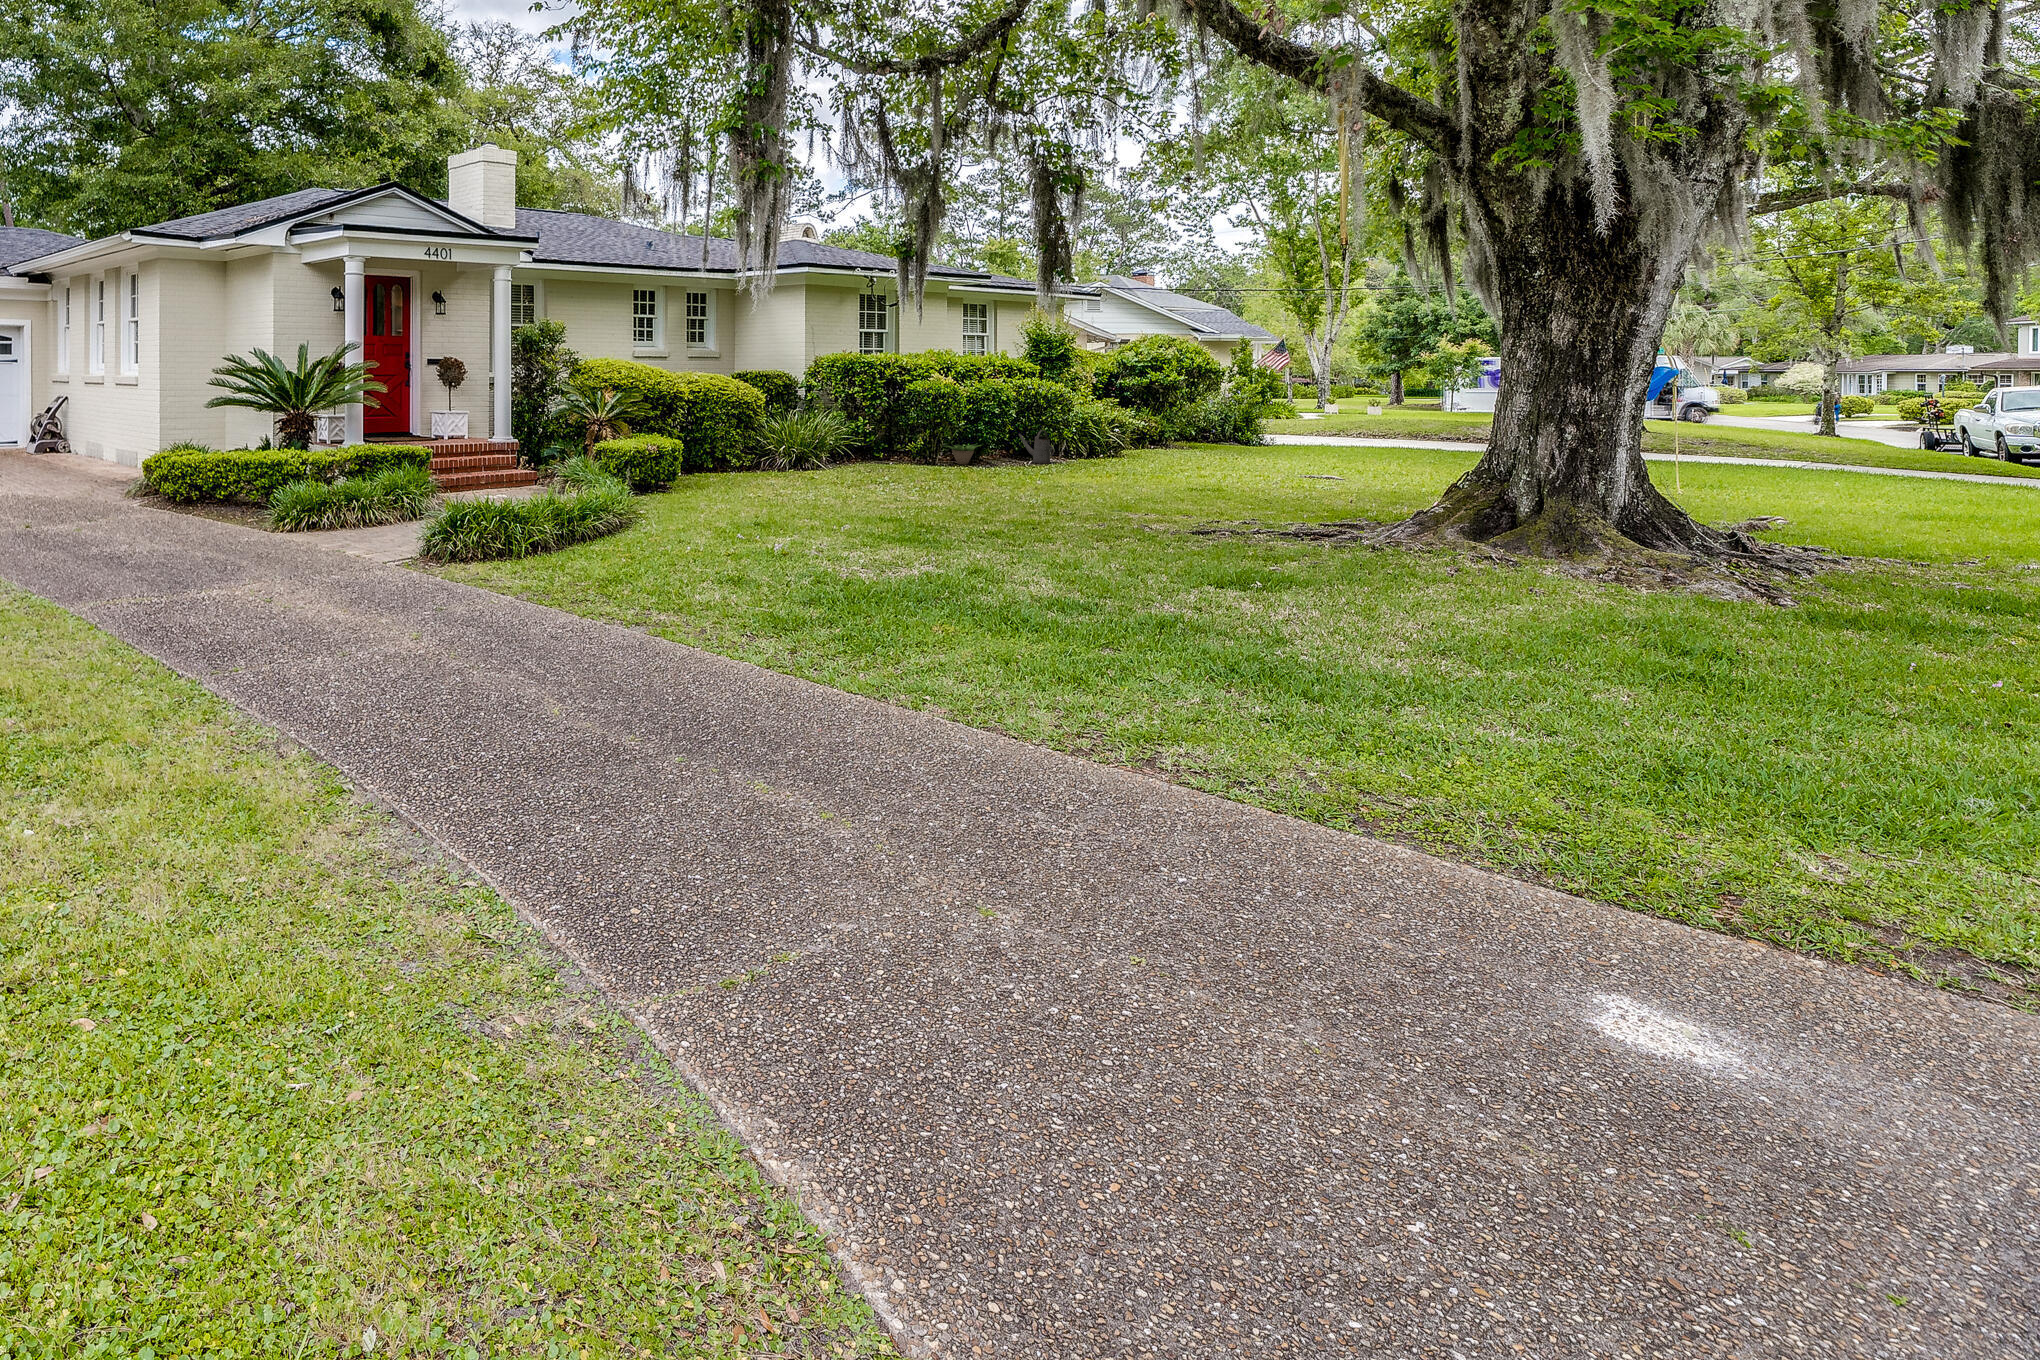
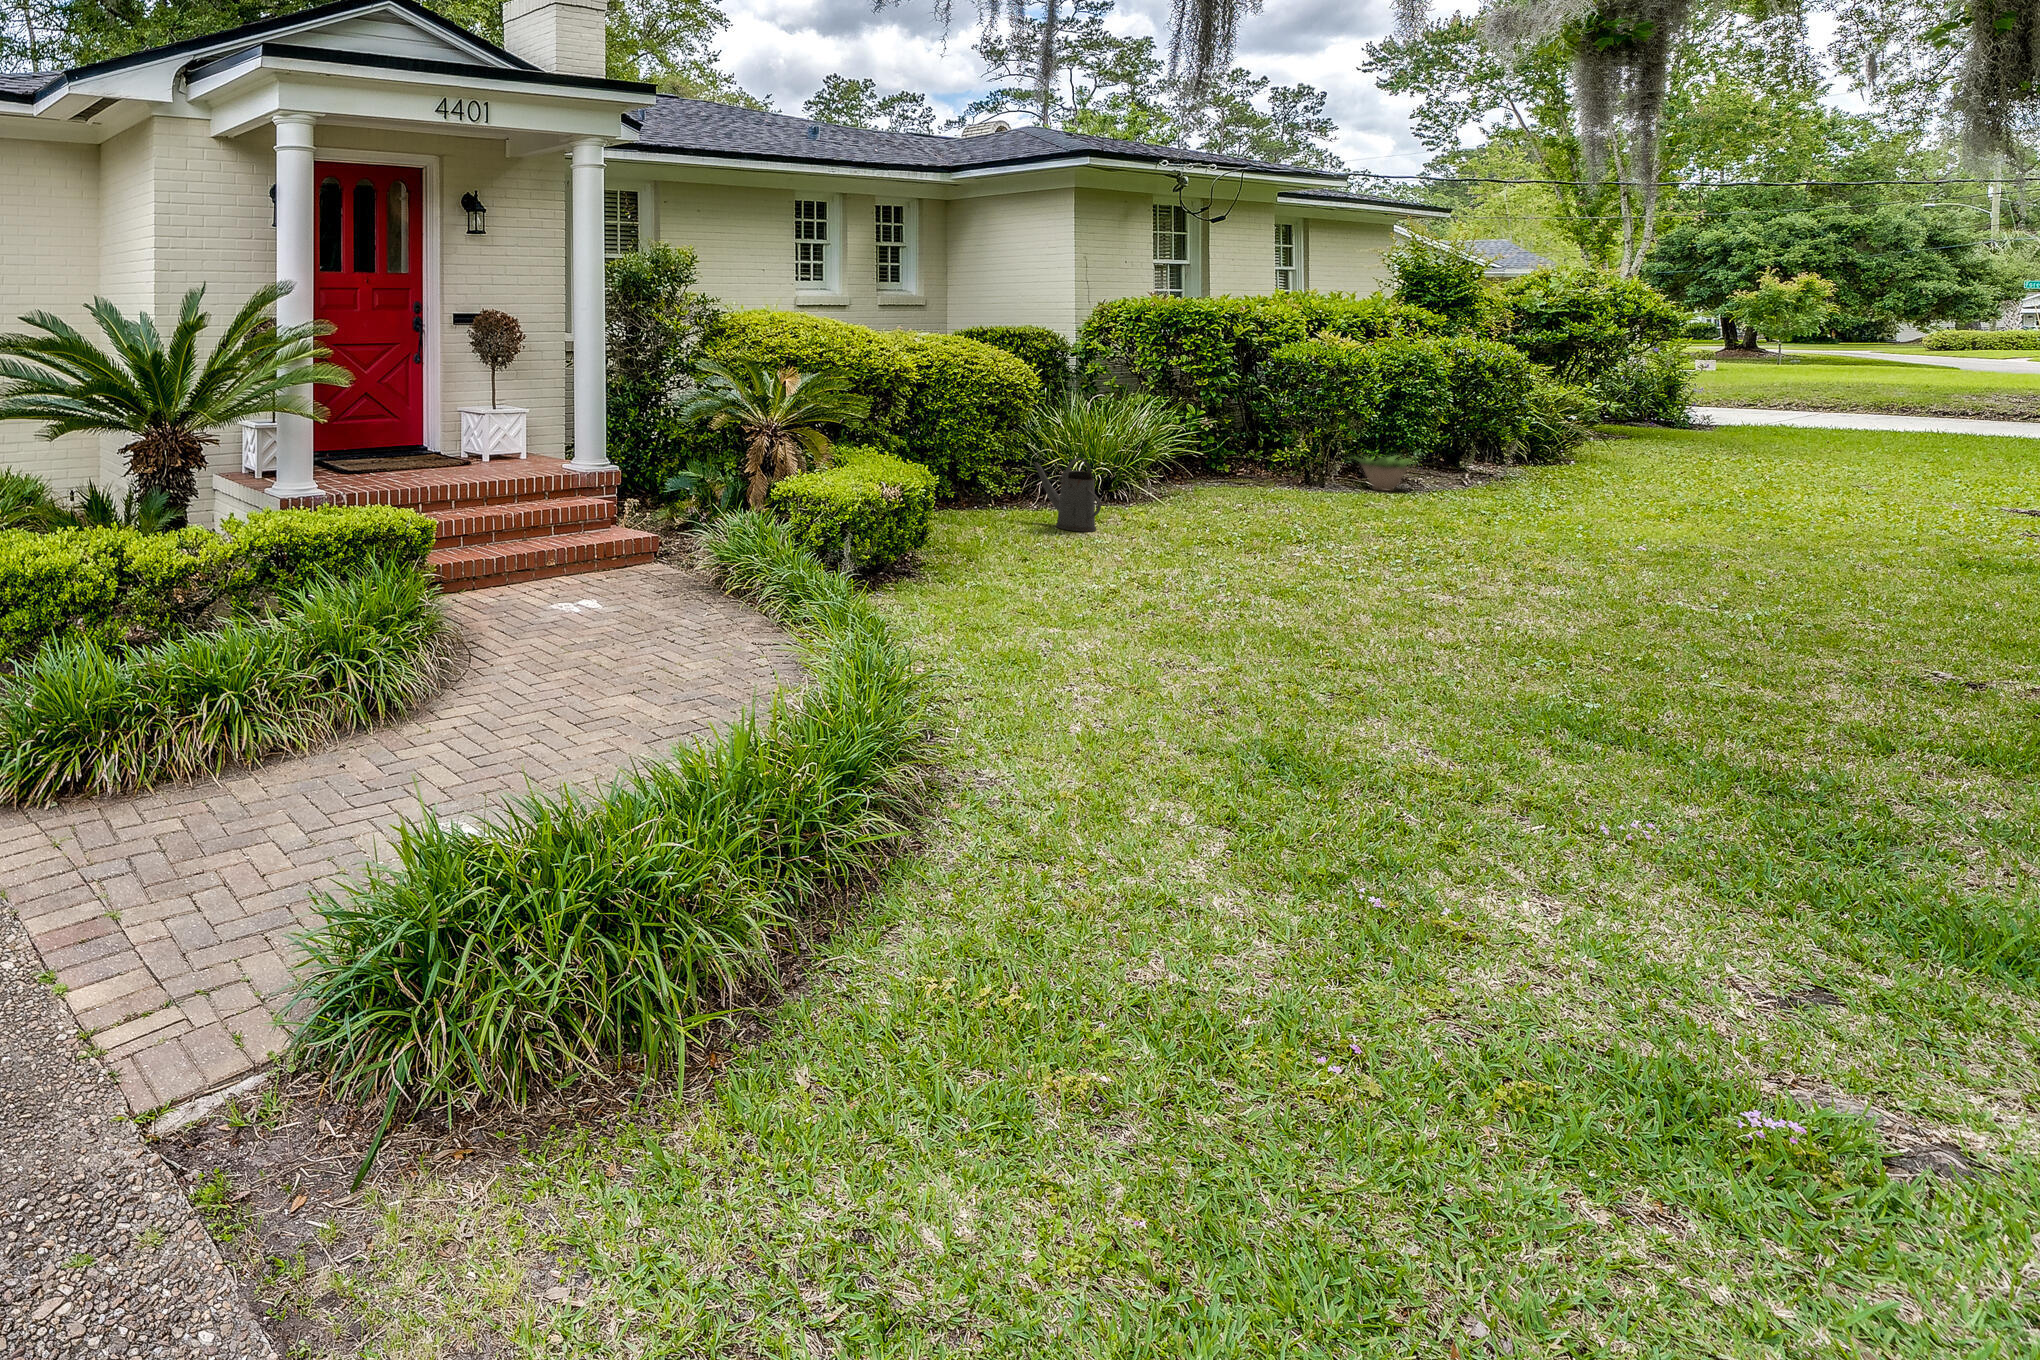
watering can: present [1019,430,1054,463] -> present [1035,458,1101,532]

